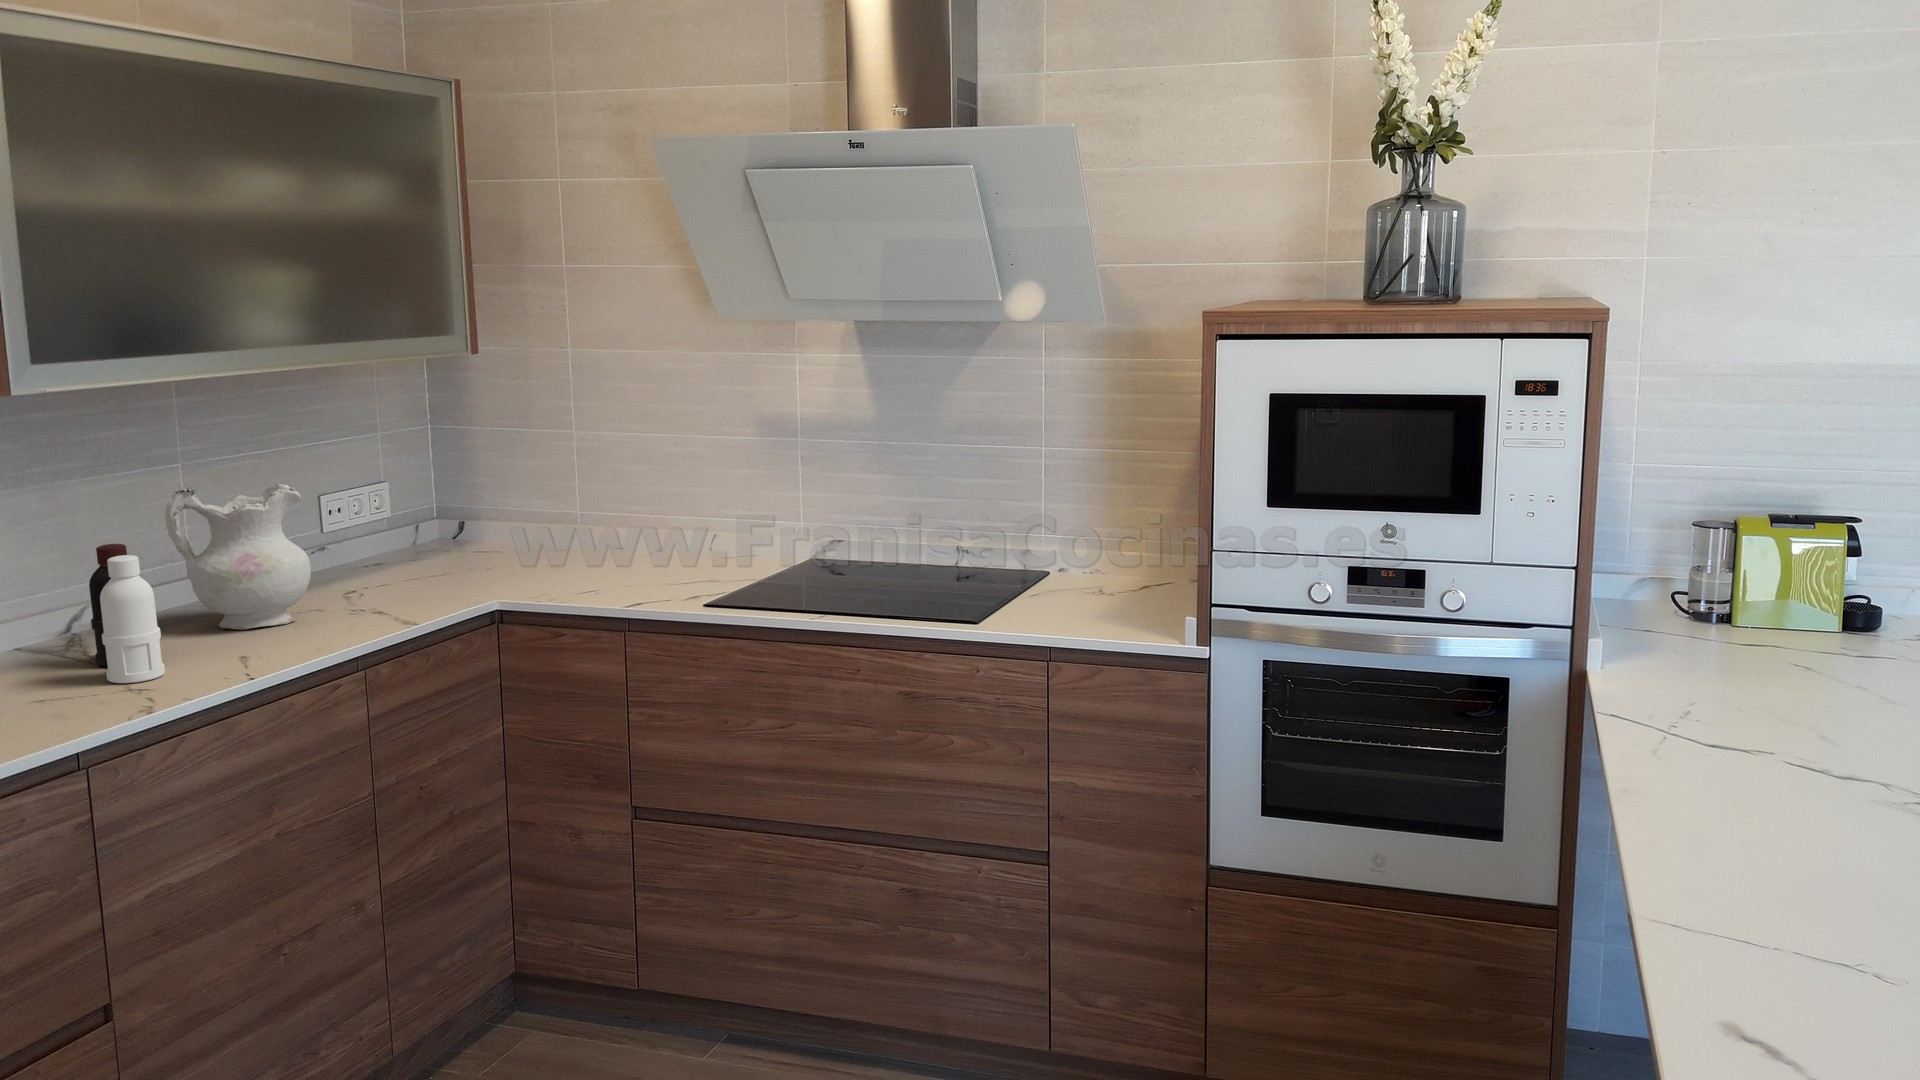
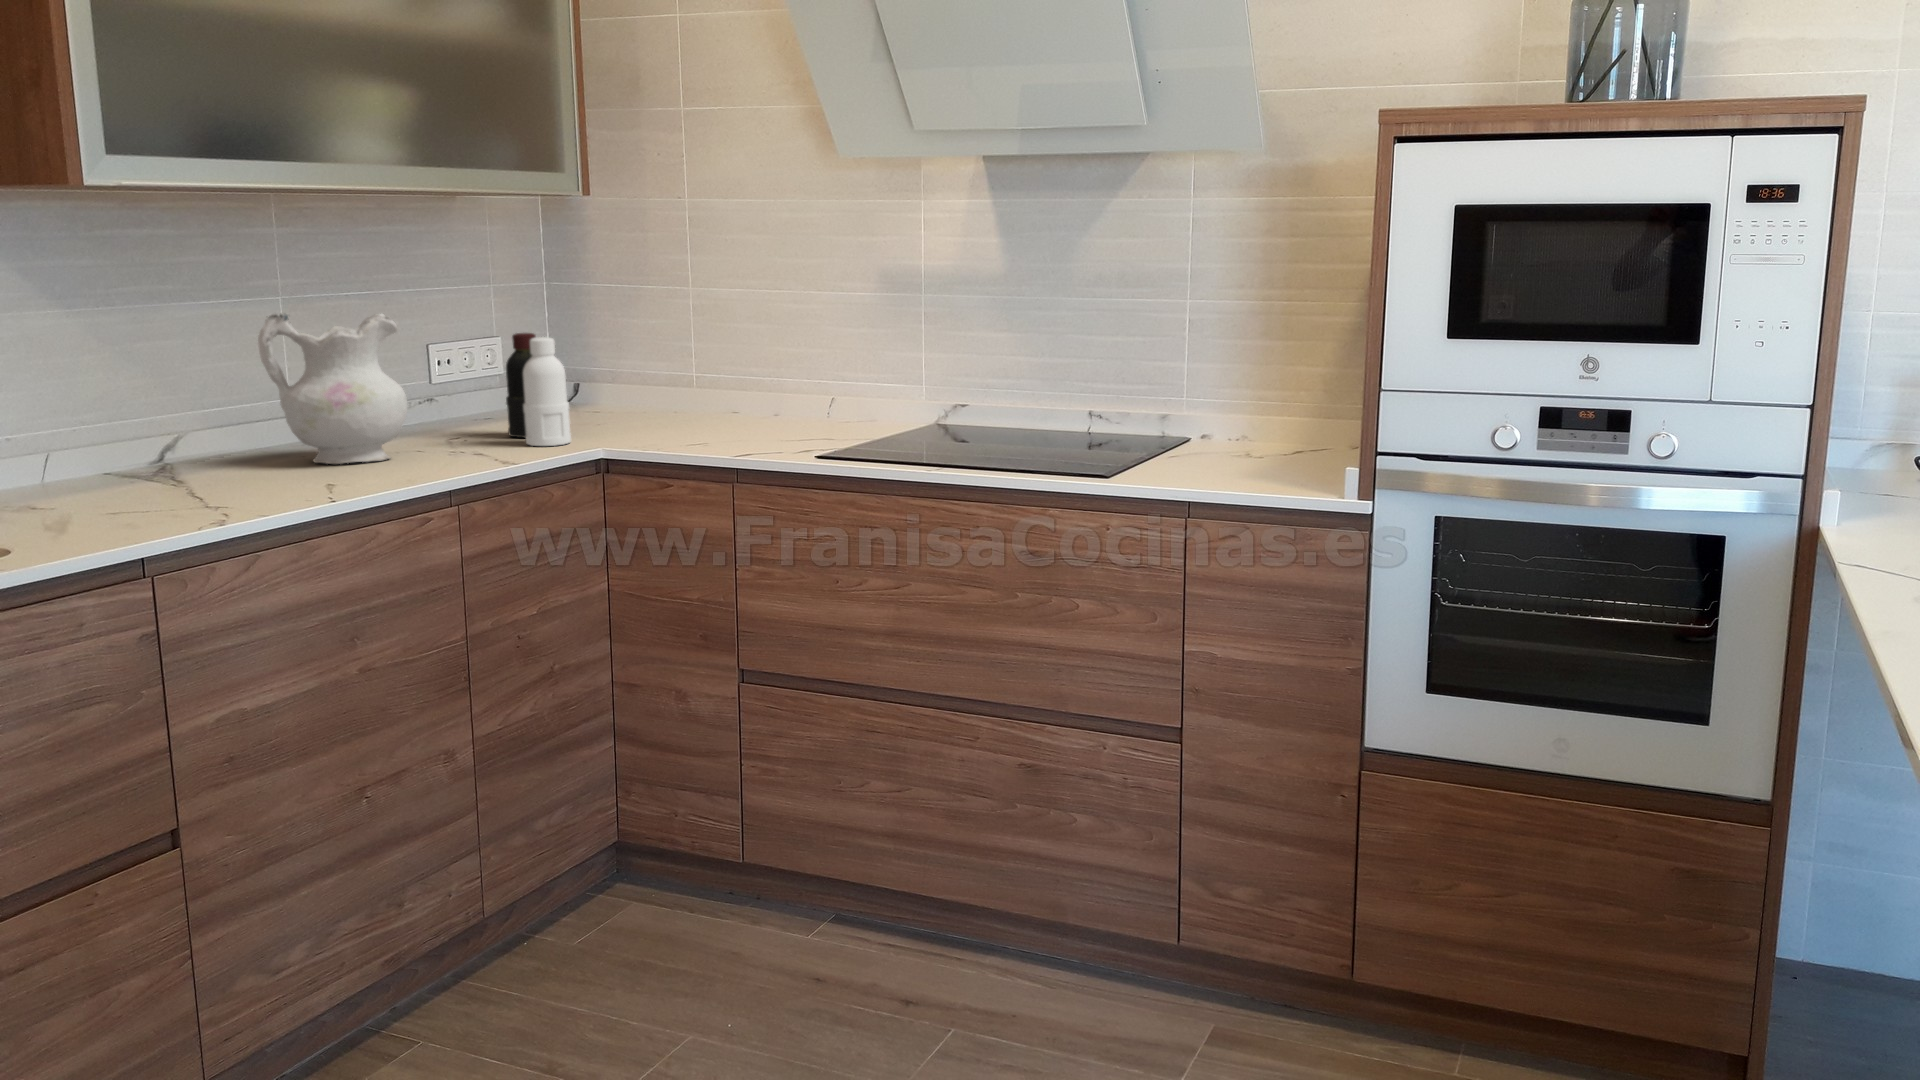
bottle: present [89,544,165,683] -> present [506,333,571,446]

